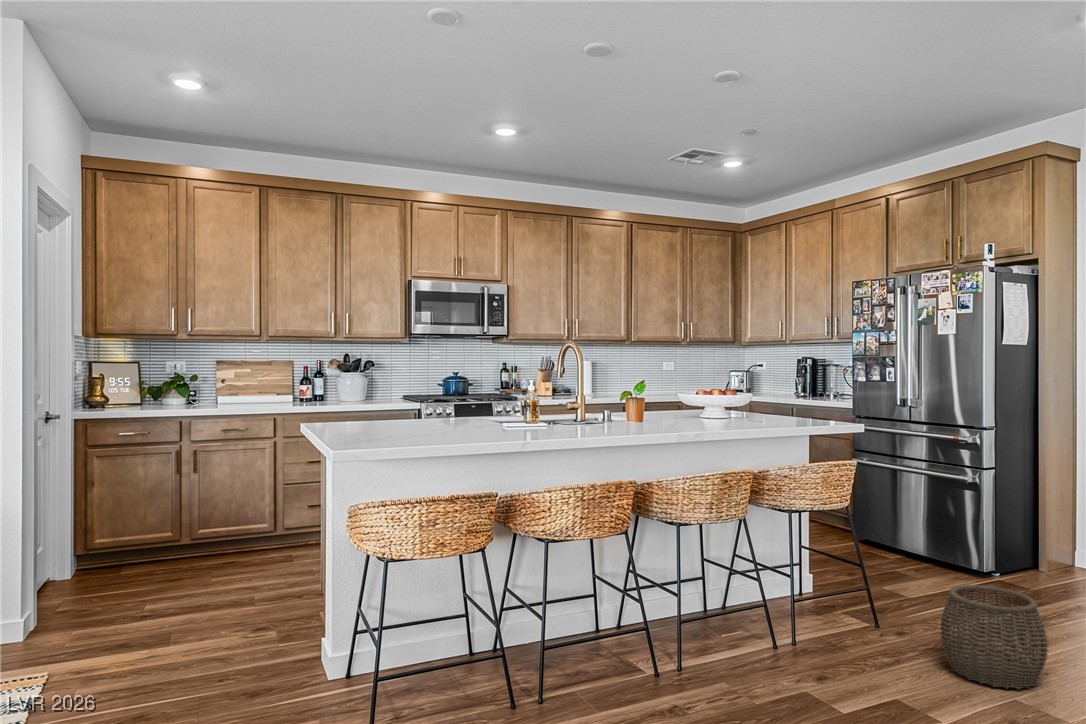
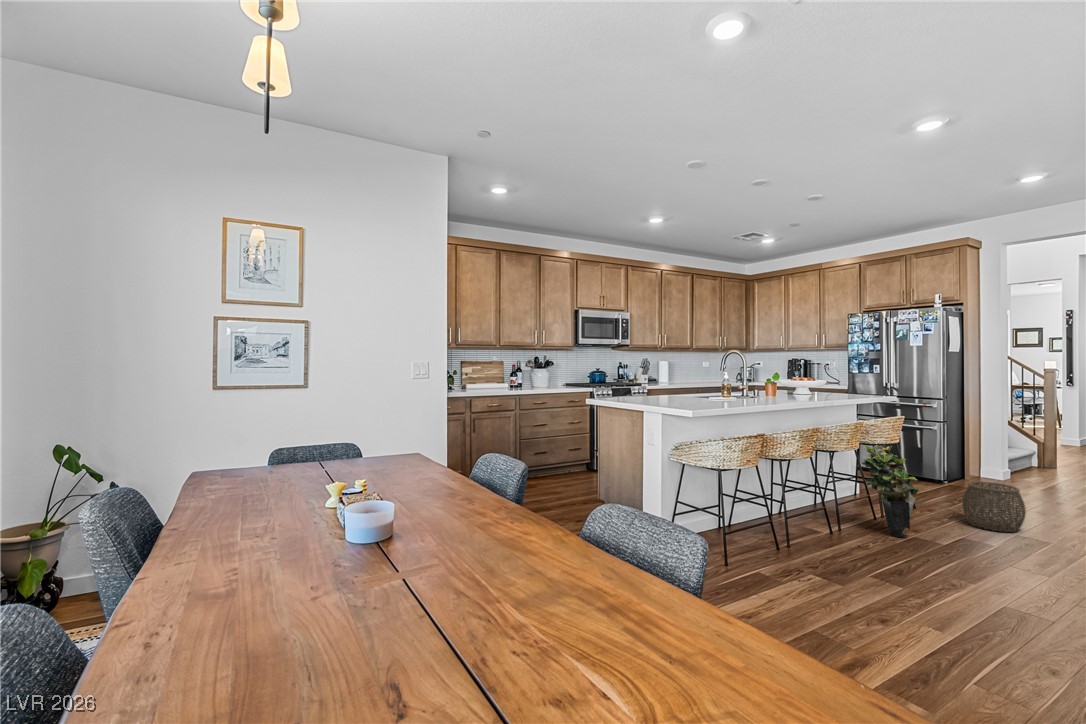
potted plant: none [727,513,827,691] -> present [861,445,920,537]

